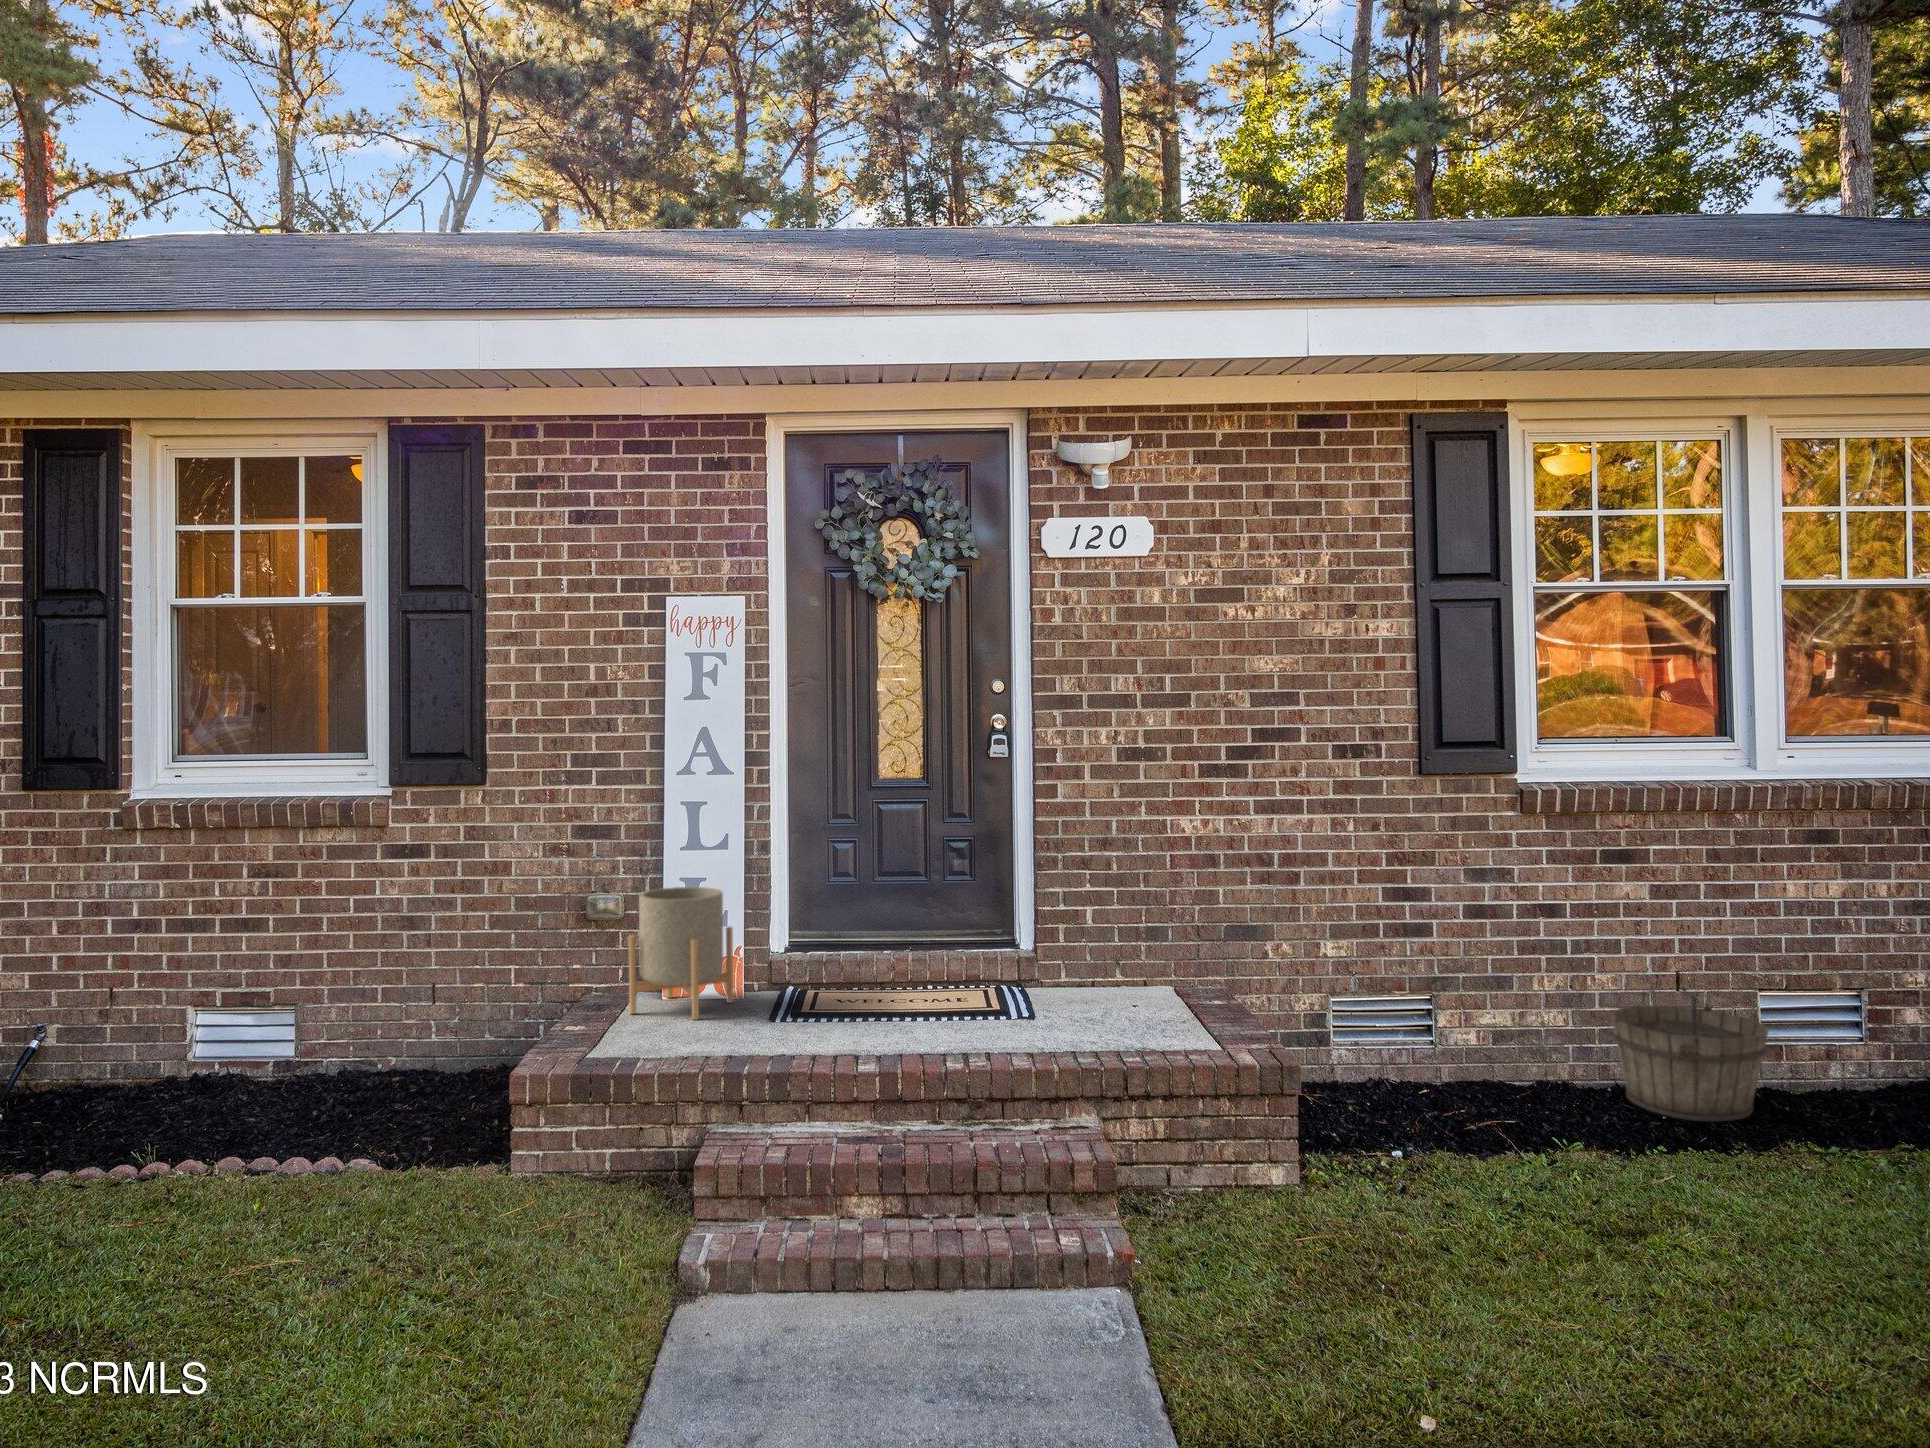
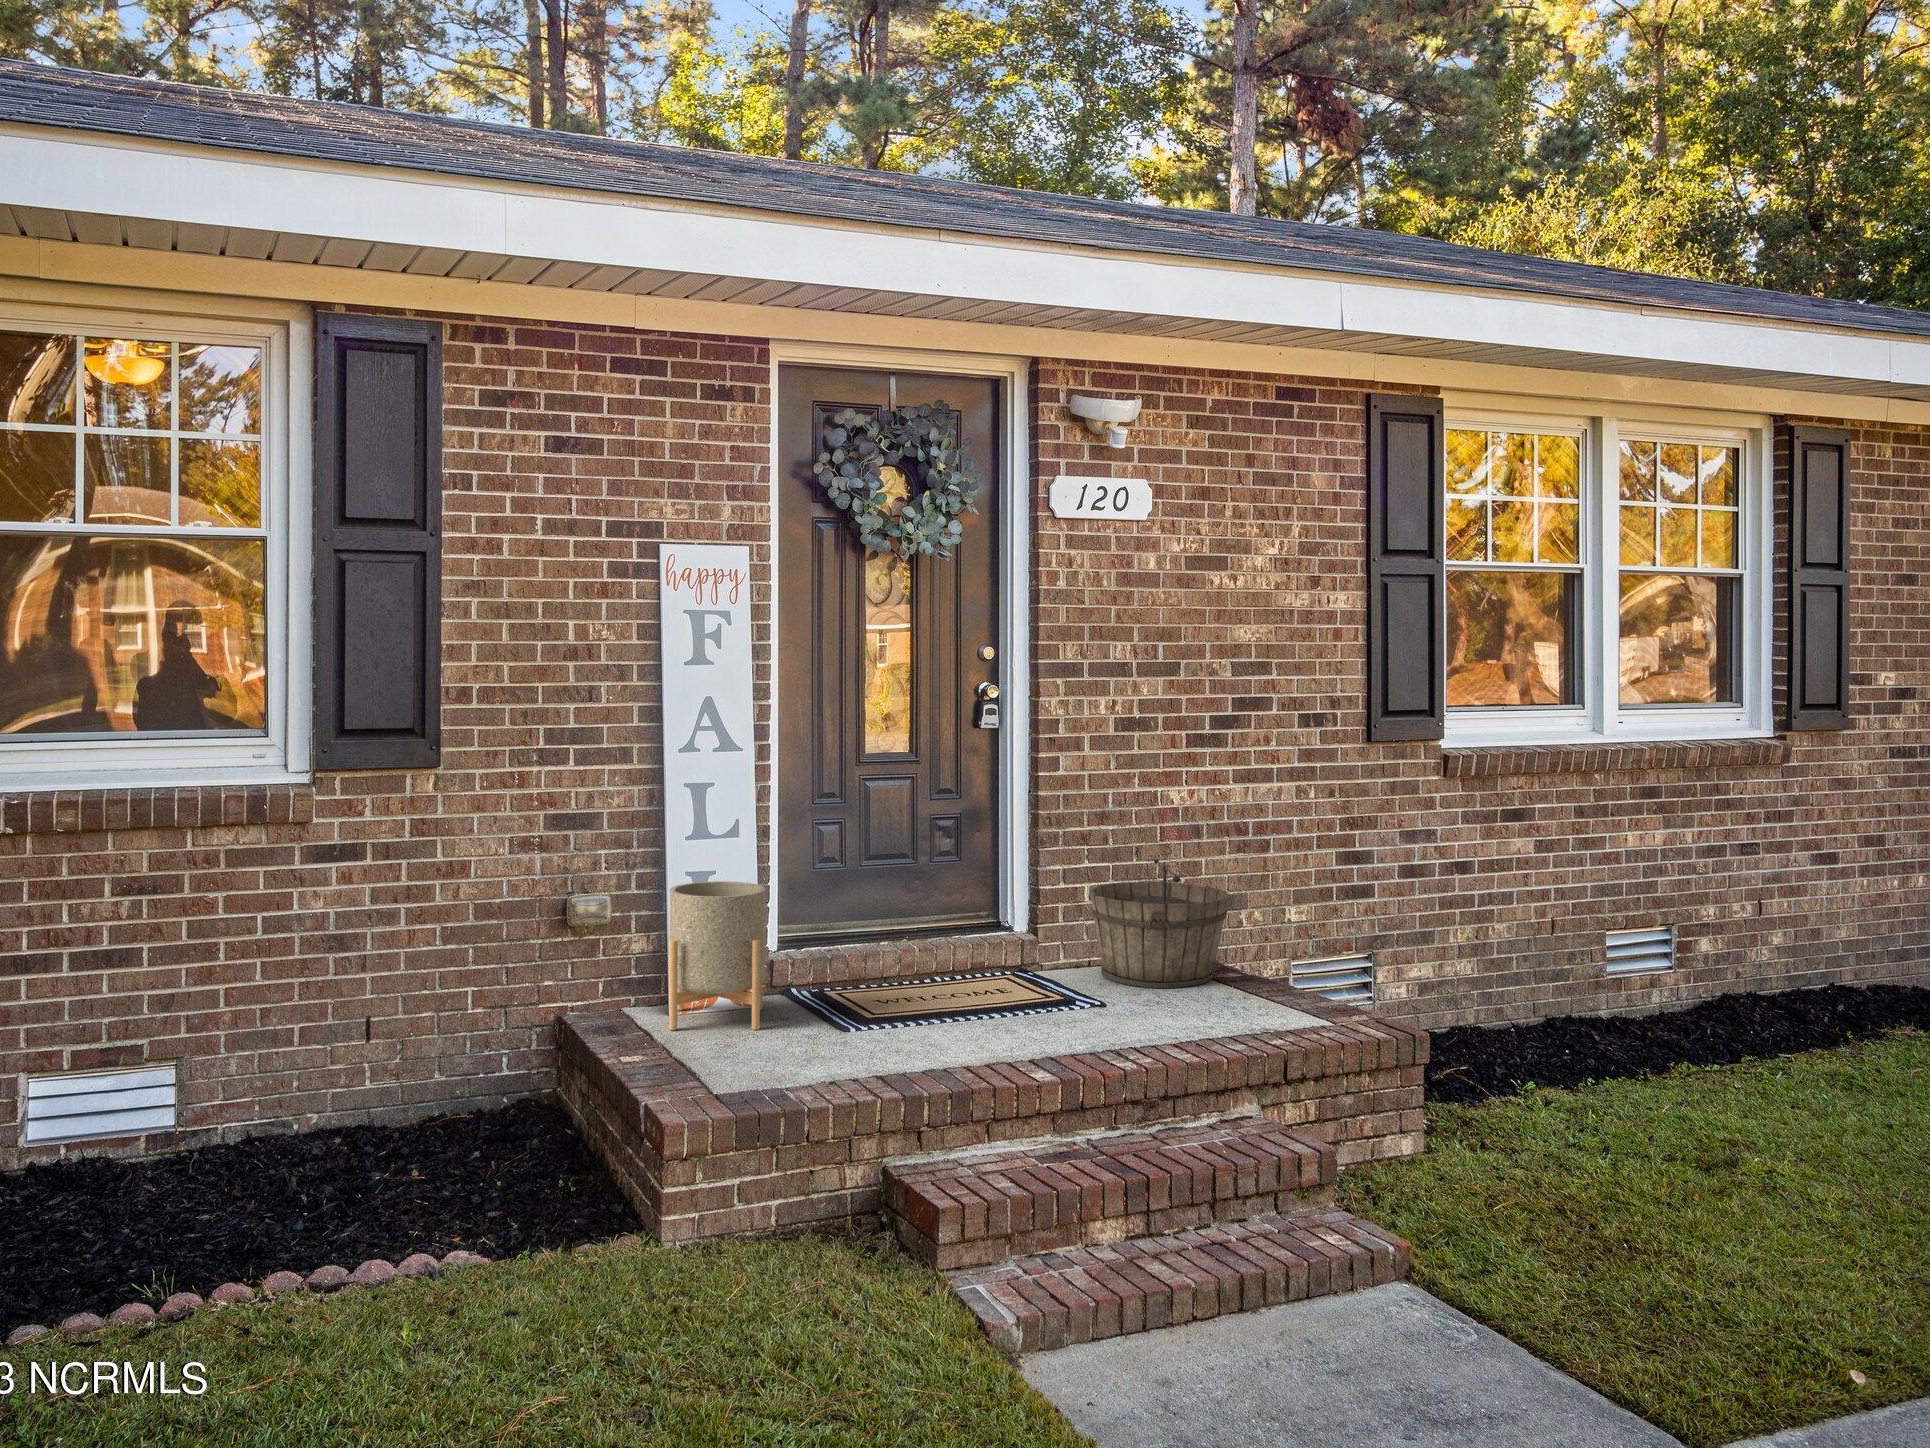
wooden bucket: present [1611,987,1768,1121] -> present [1090,859,1228,988]

